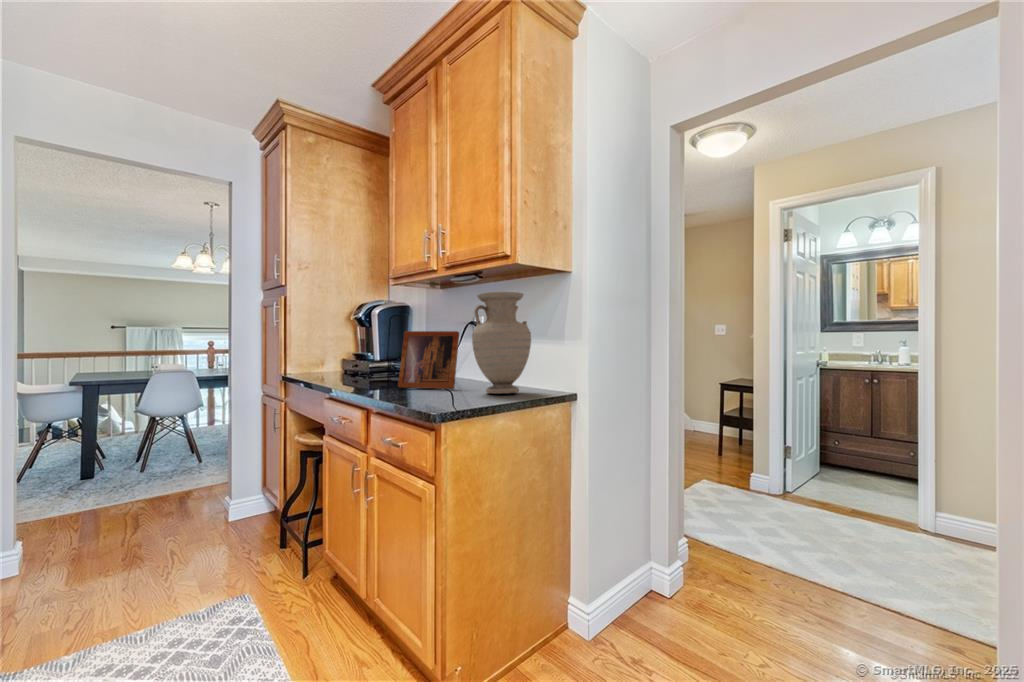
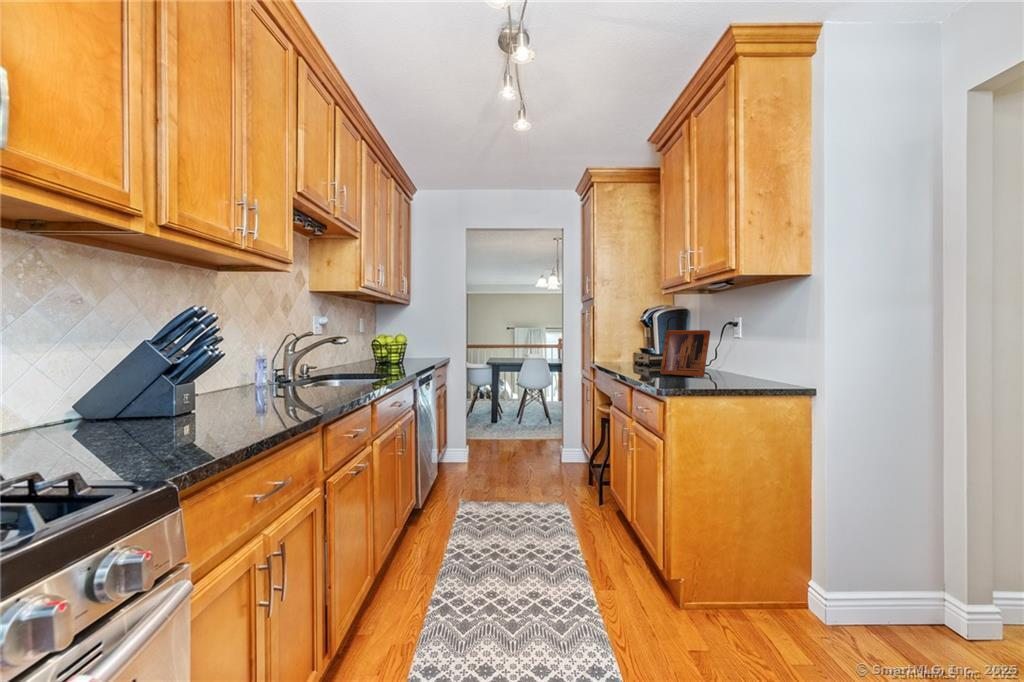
vase: present [472,292,531,394] -> none [713,297,768,382]

